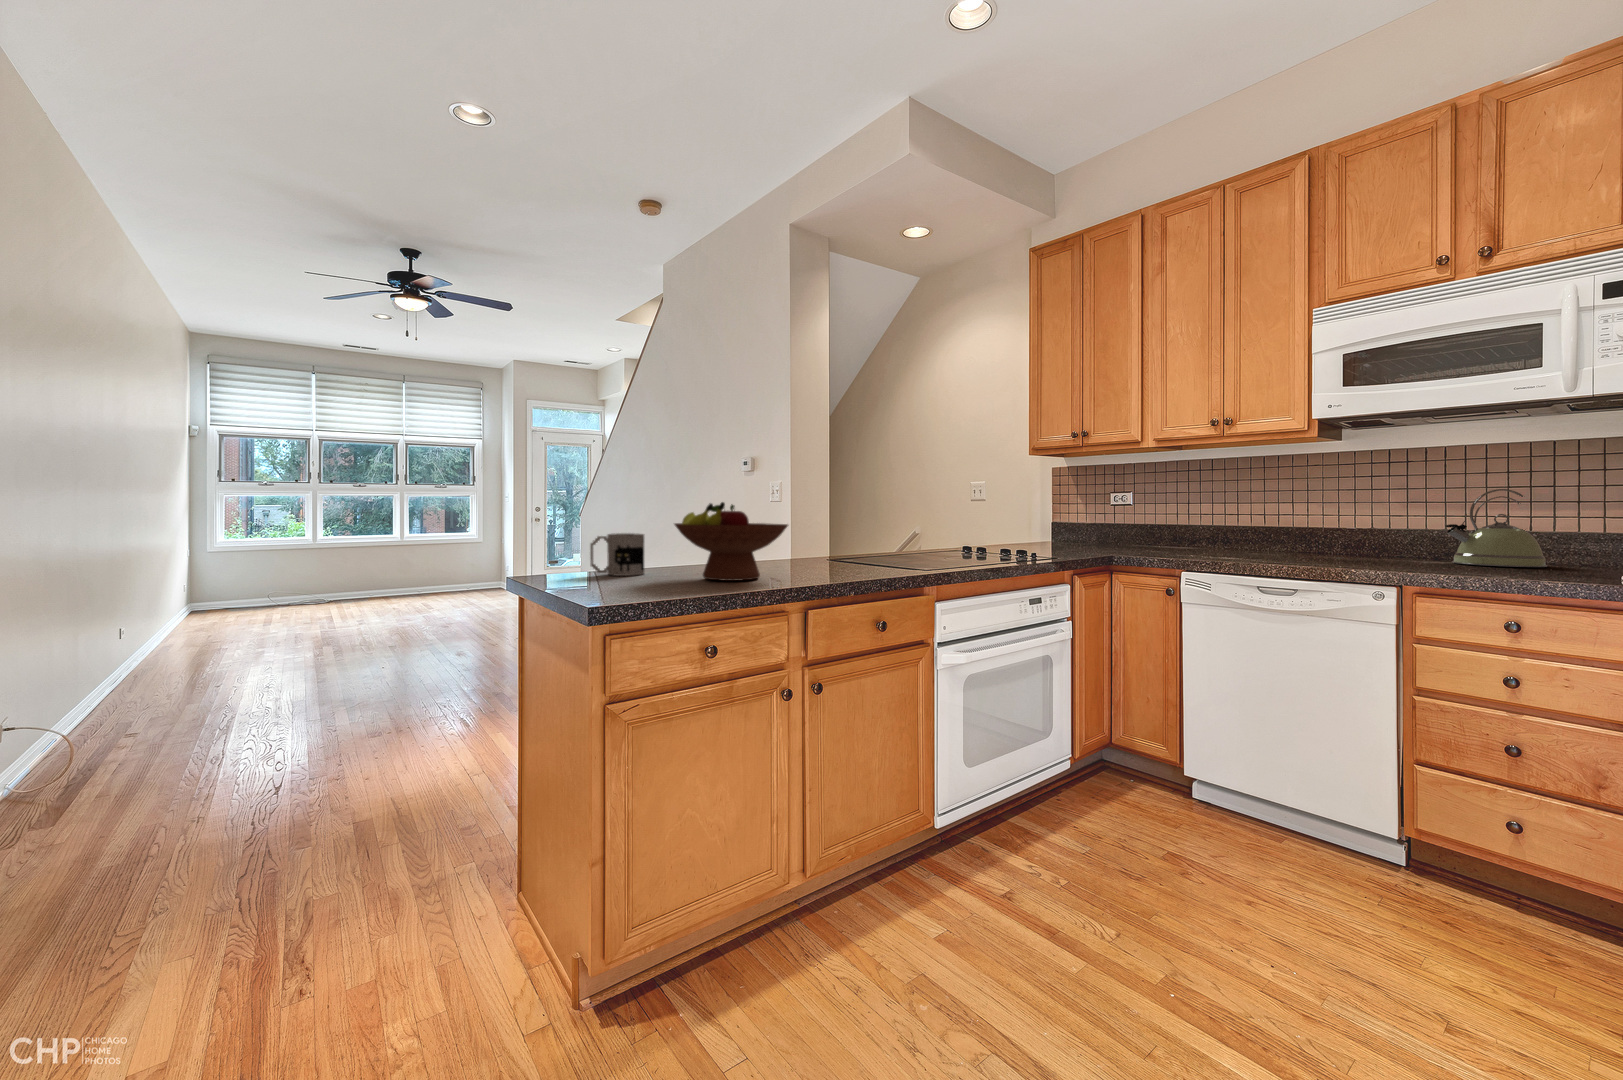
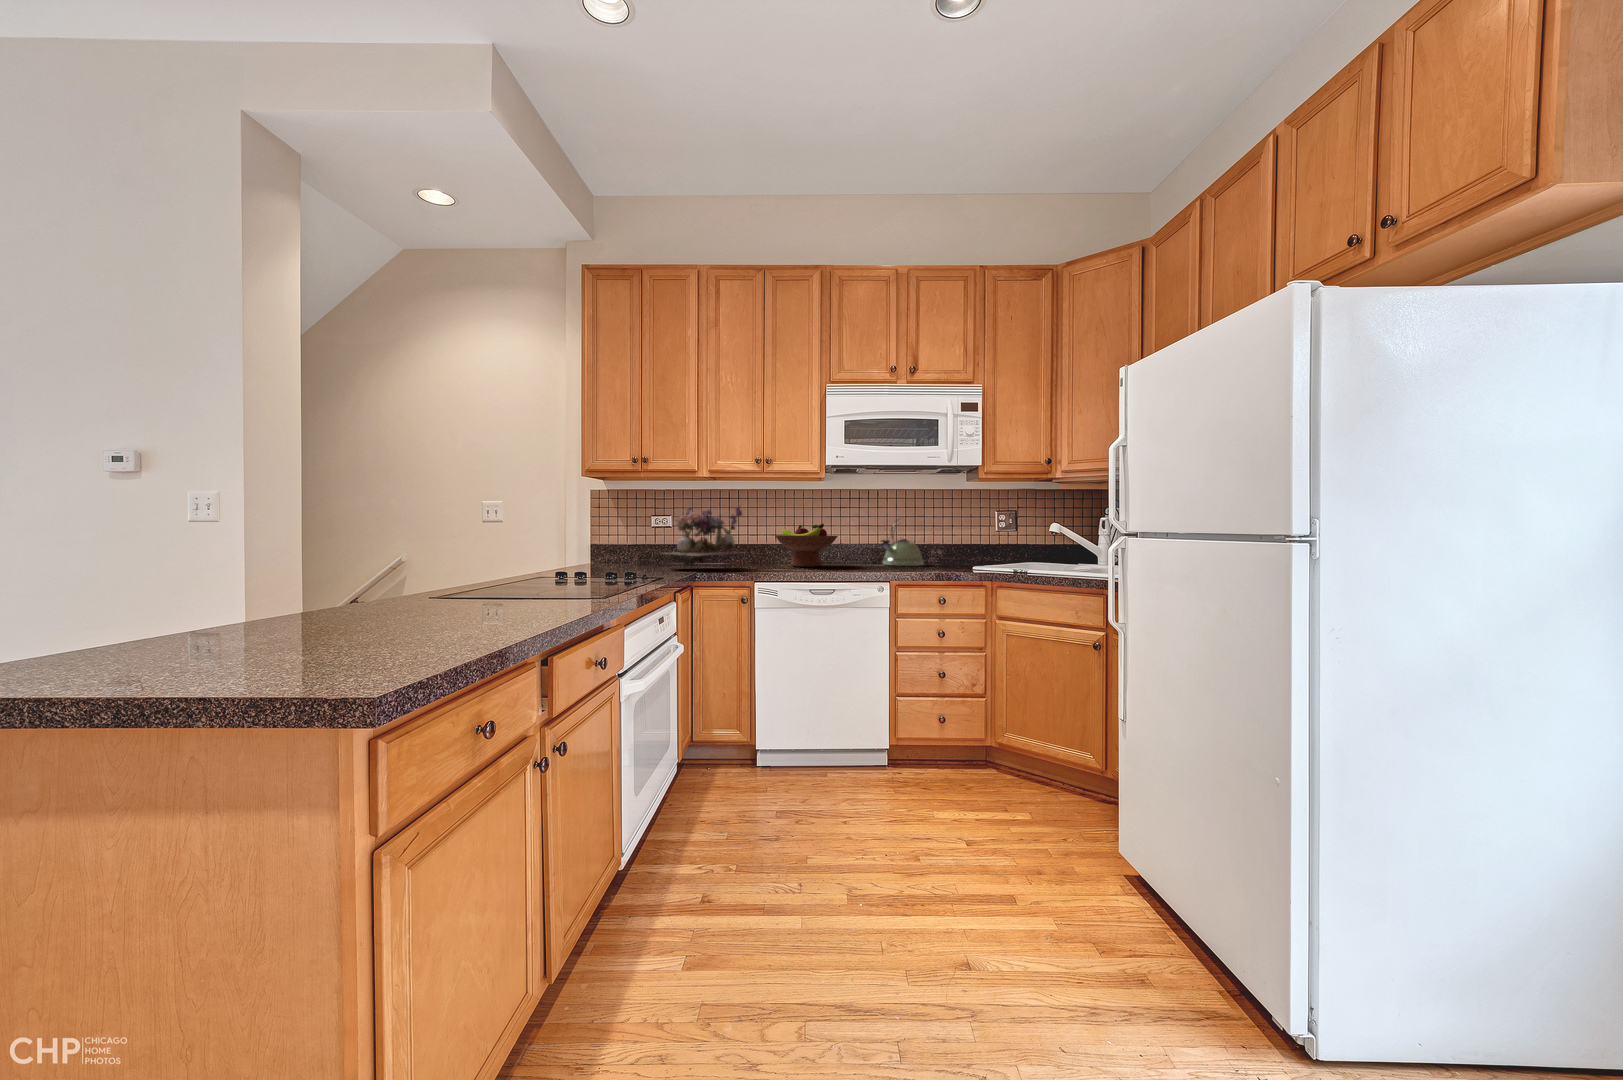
flower arrangement: none [1088,477,1195,553] -> present [665,506,742,566]
fruit bowl: present [675,502,788,581] -> present [775,524,838,567]
mug: present [590,533,644,576] -> none [116,574,228,648]

